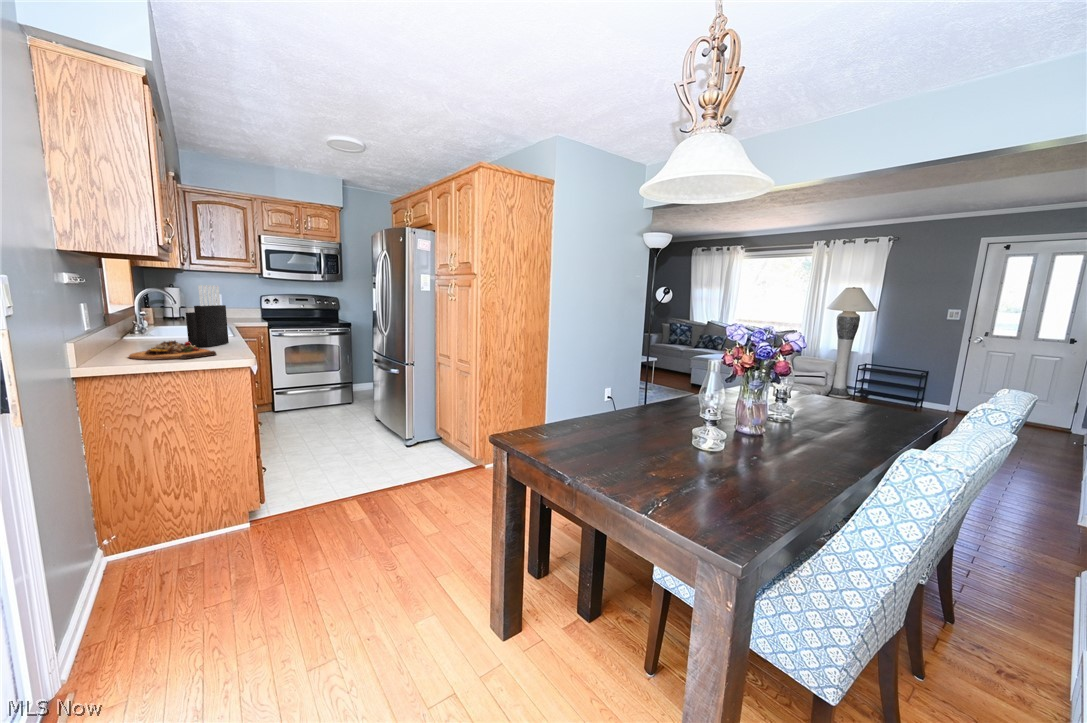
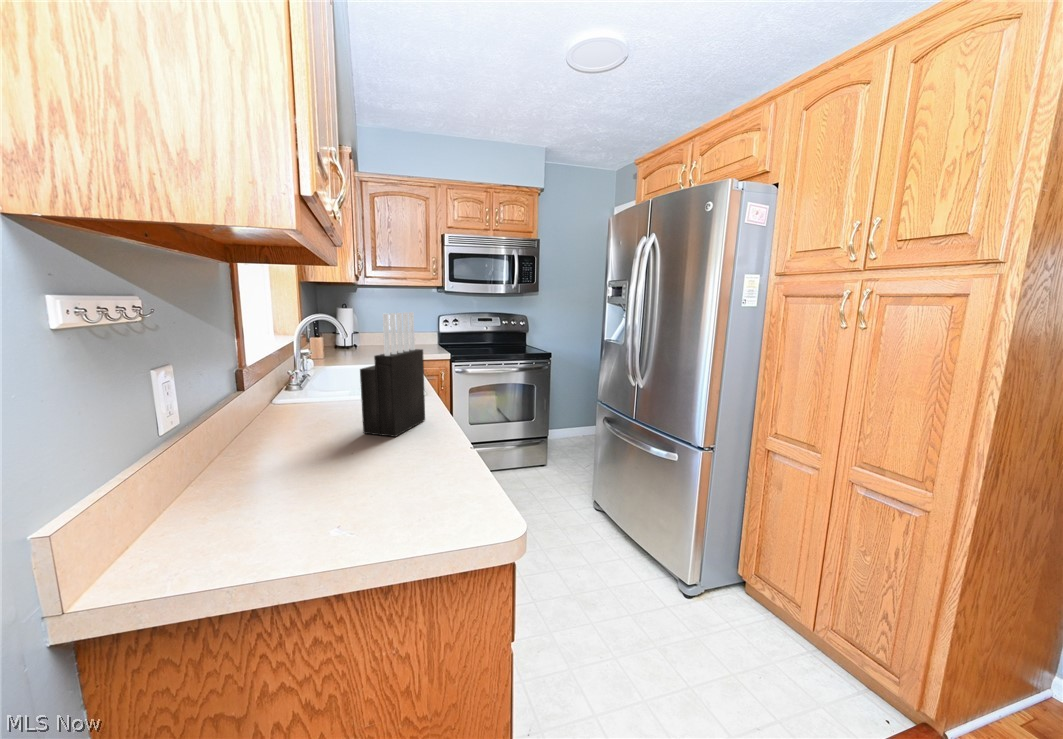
cutting board: present [129,341,216,360] -> none [242,447,423,524]

